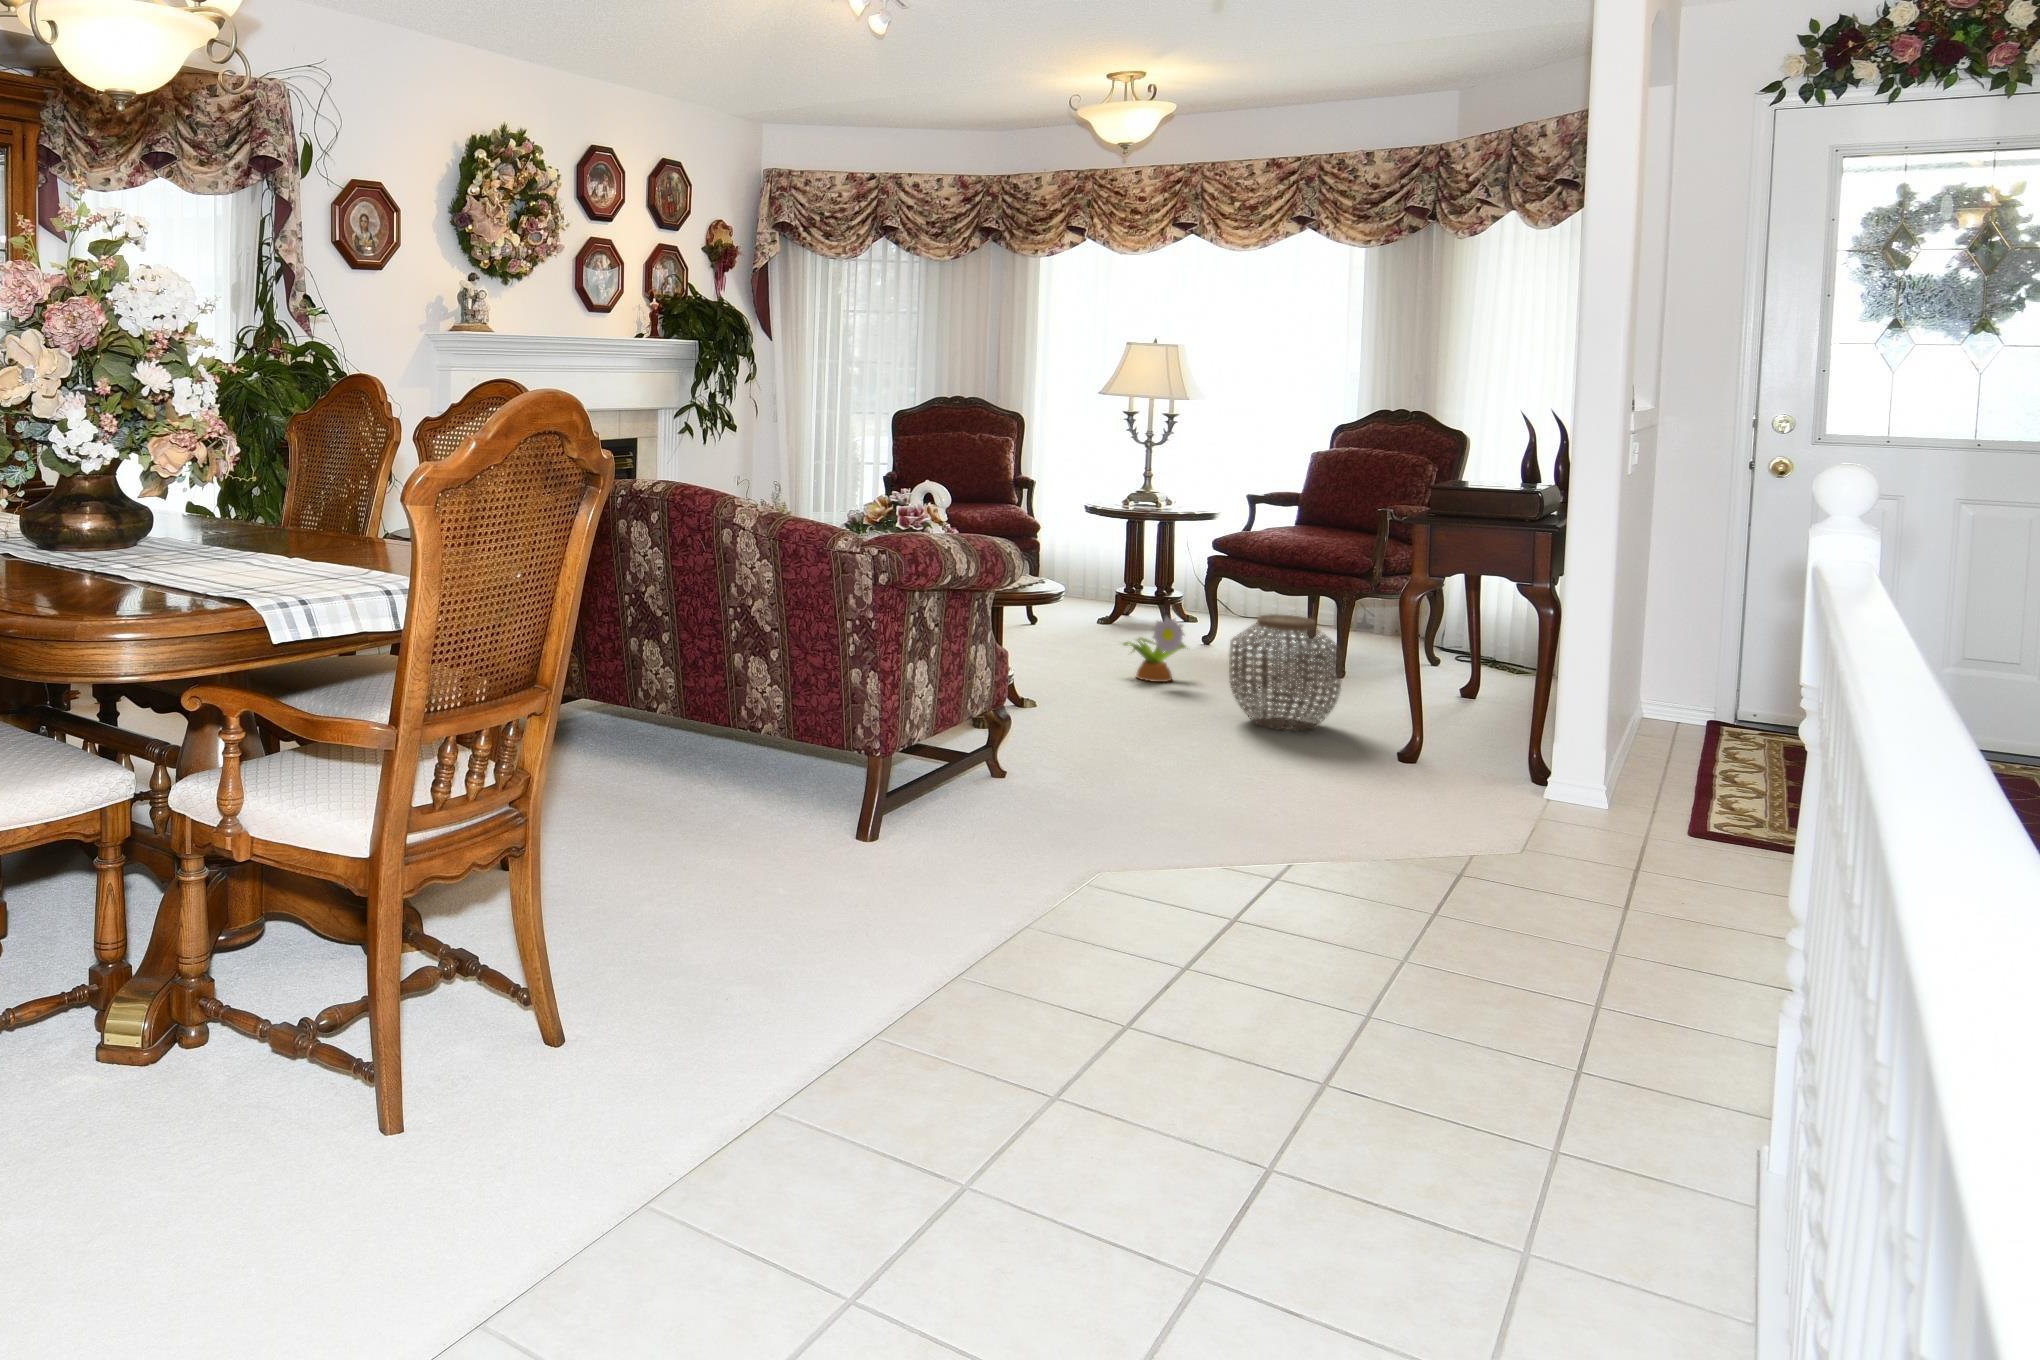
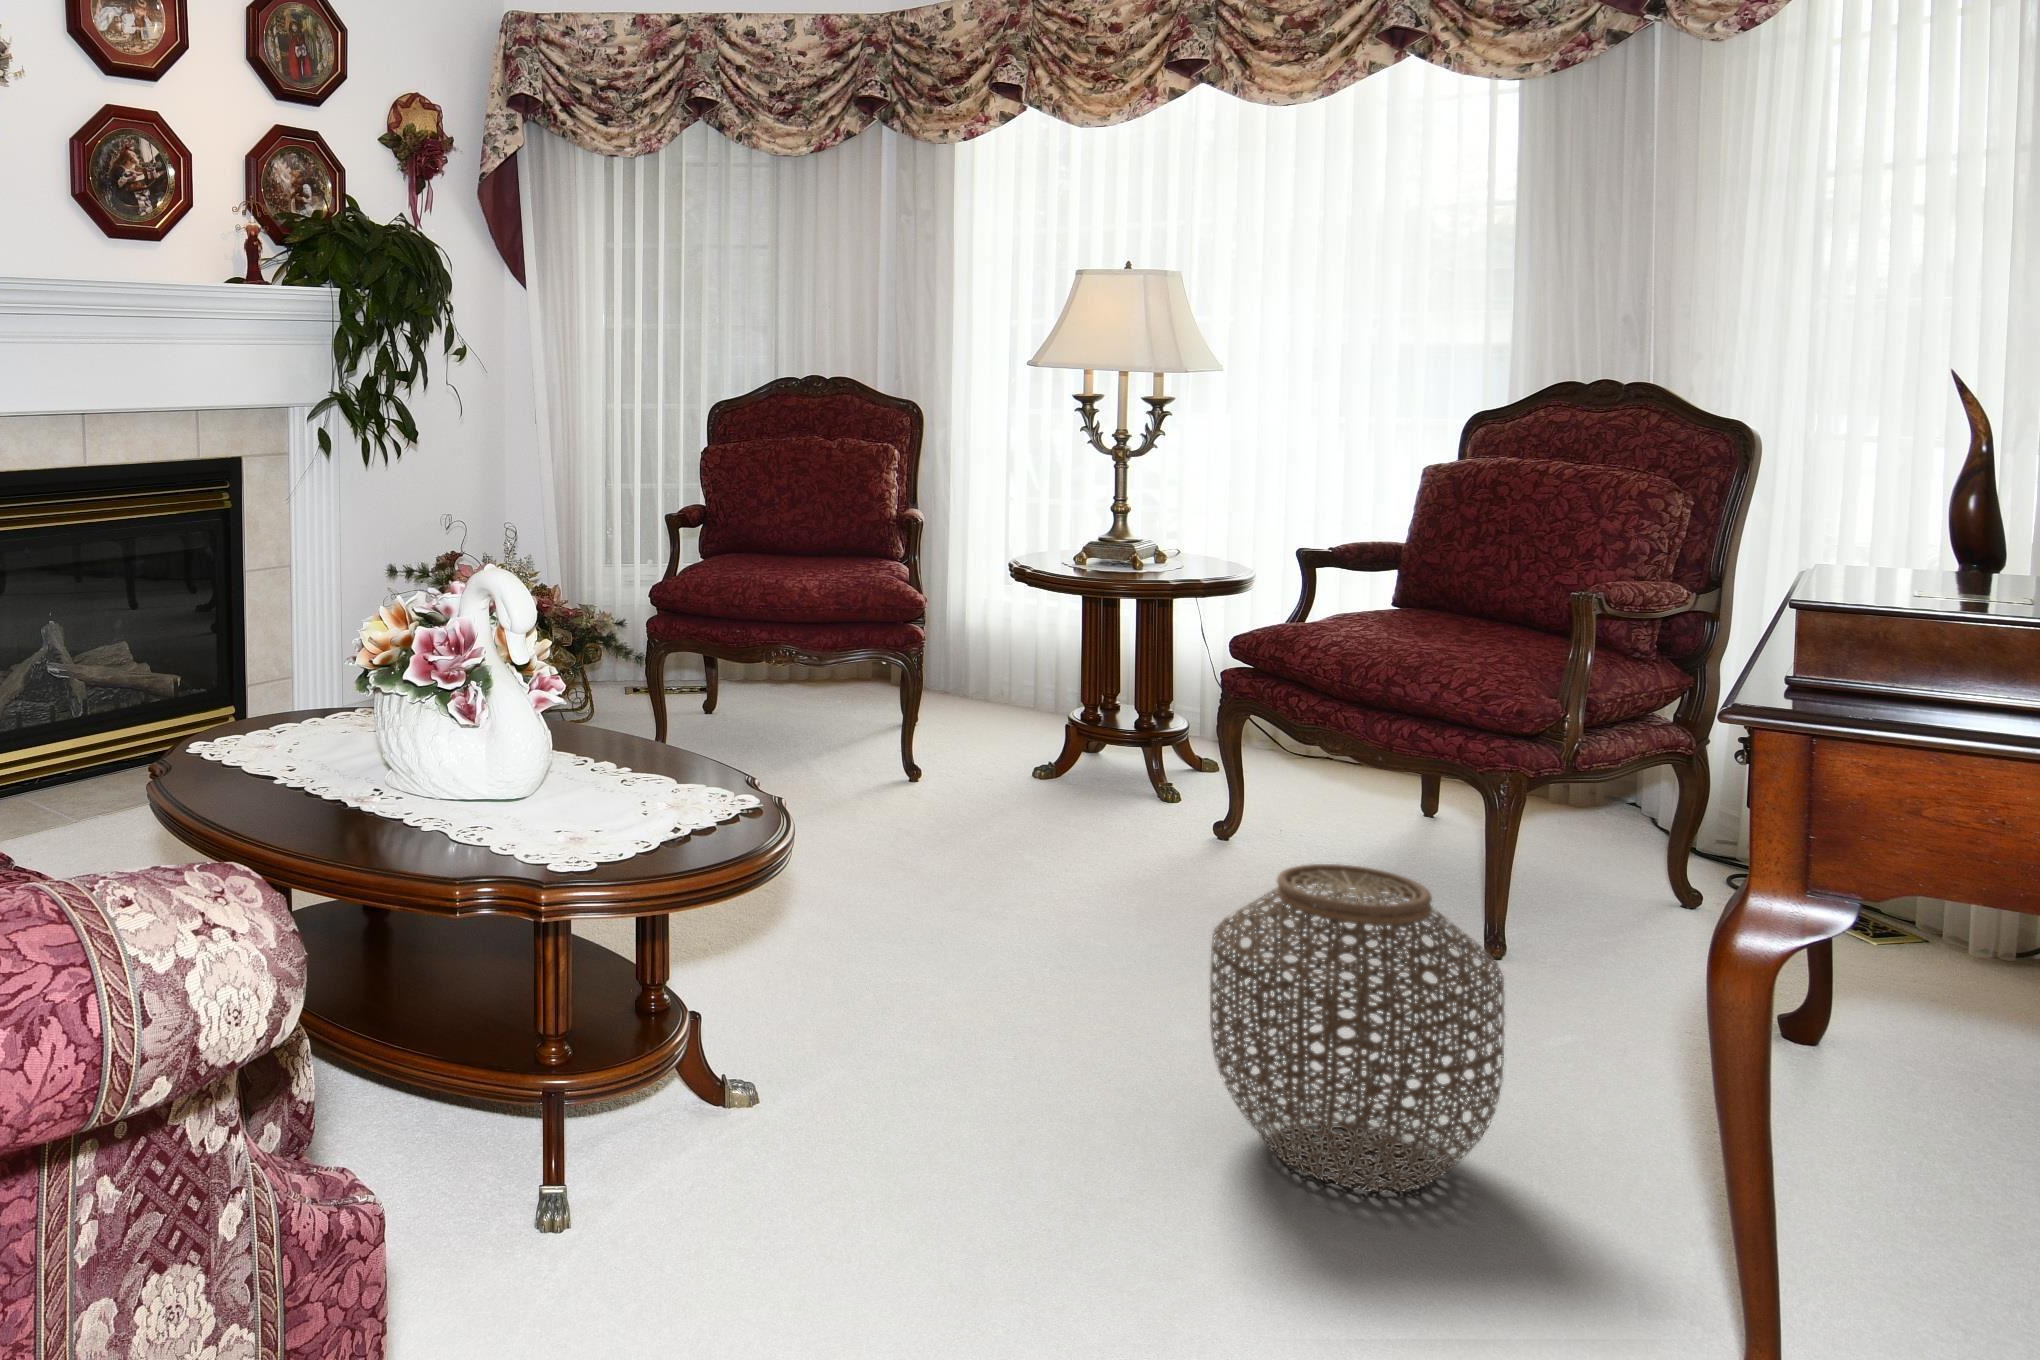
decorative plant: present [1123,617,1188,682] -> none [1006,825,1157,971]

